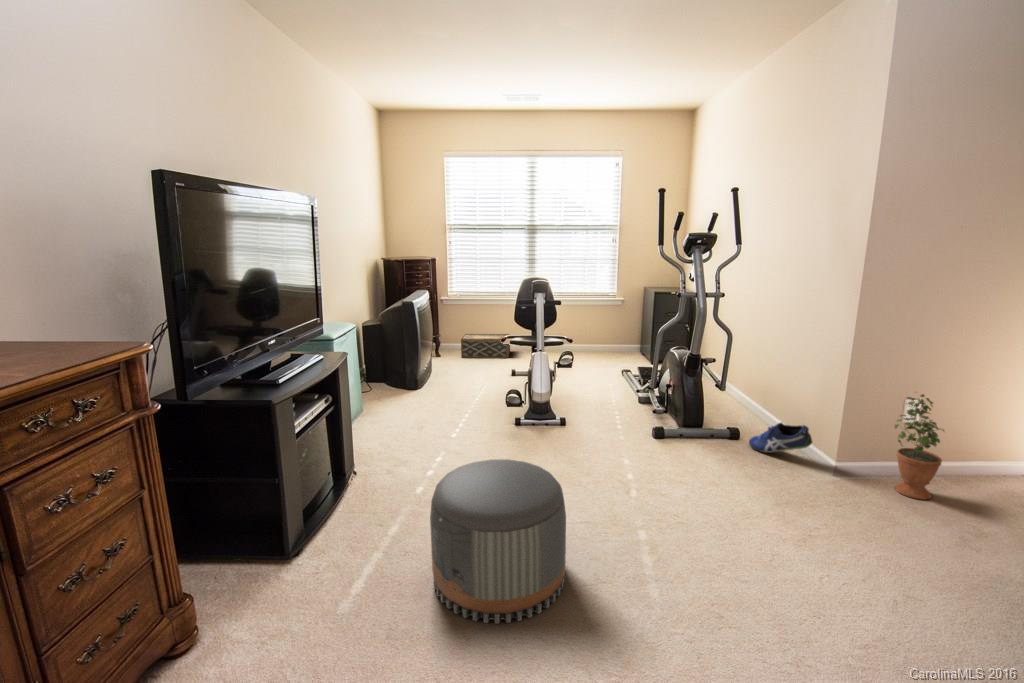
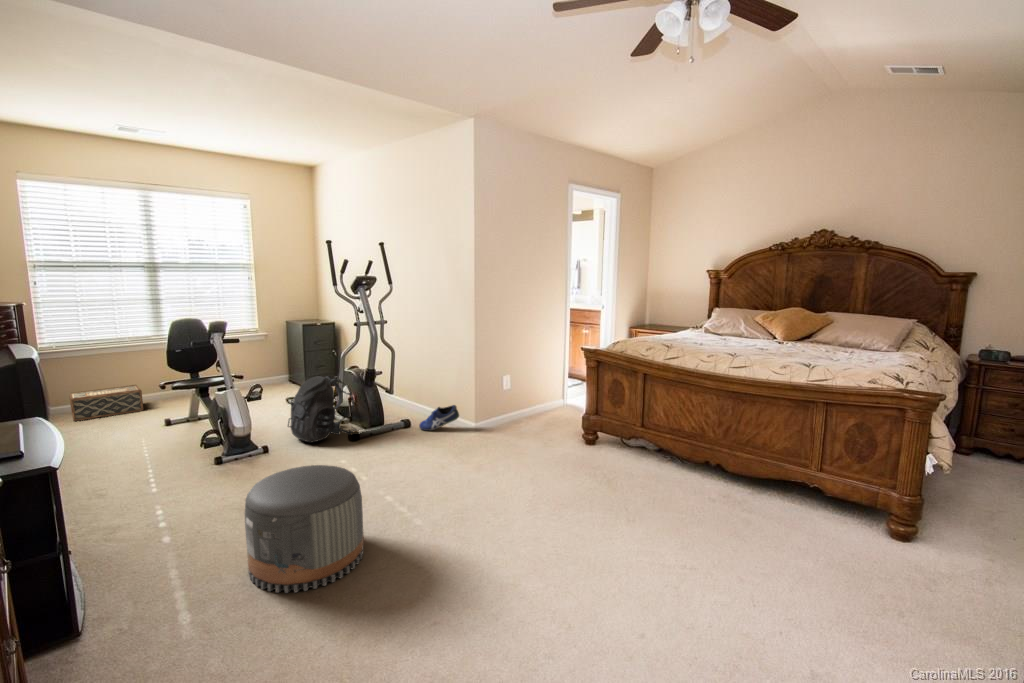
backpack: none [591,352,667,430] -> present [288,376,357,442]
potted plant: present [895,394,944,500] -> none [502,370,525,432]

